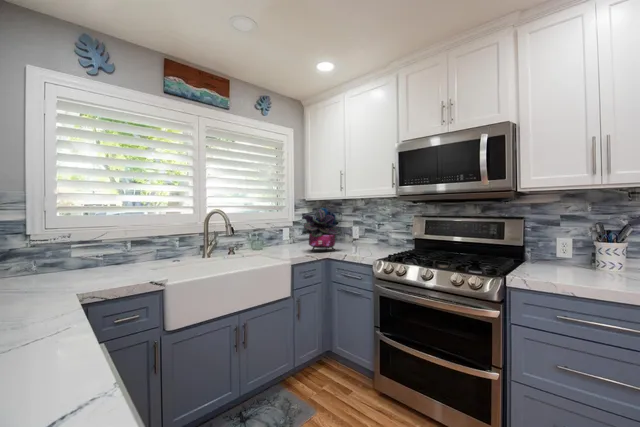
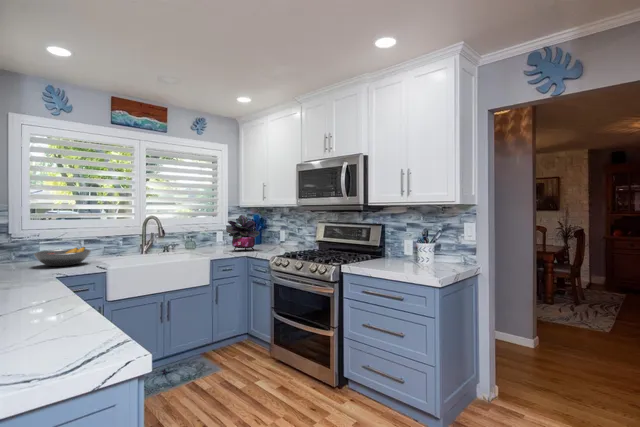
fruit bowl: none [59,251,142,281] -> present [34,247,91,266]

